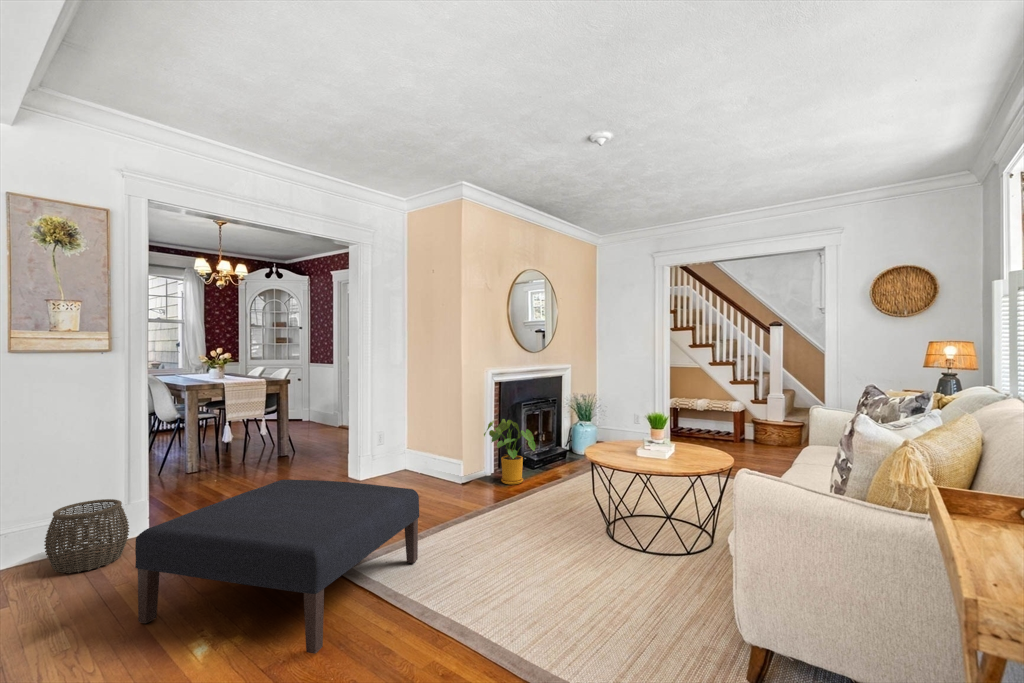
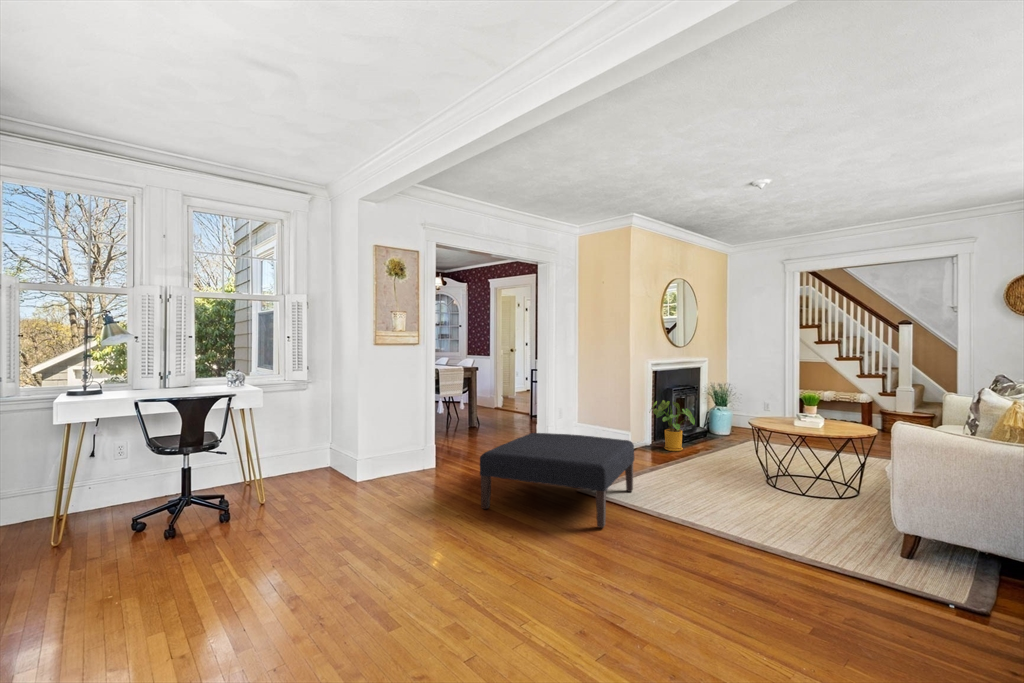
woven basket: present [44,499,129,573] -> none [395,441,438,484]

